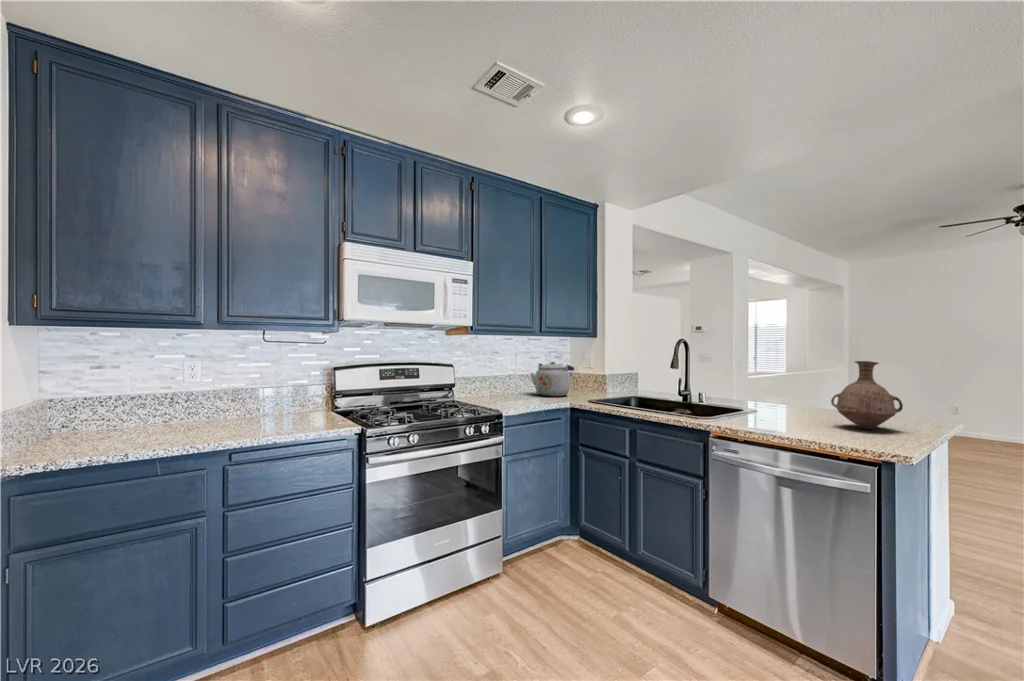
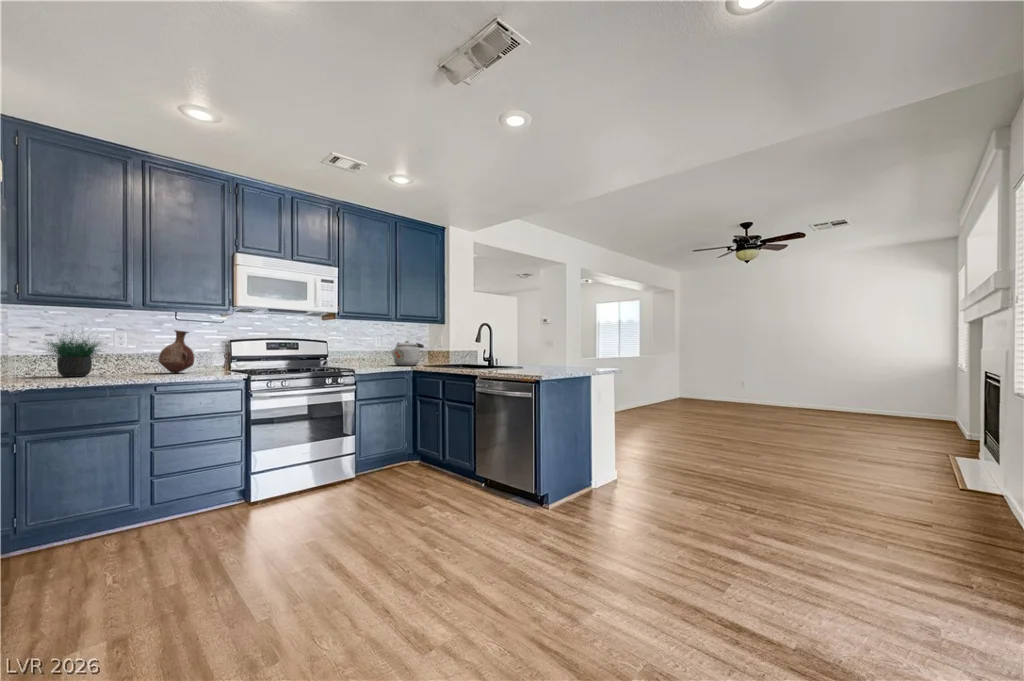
potted plant: none [61,347,175,437] -> present [48,337,100,377]
vase: present [831,361,903,429] -> present [158,330,194,373]

